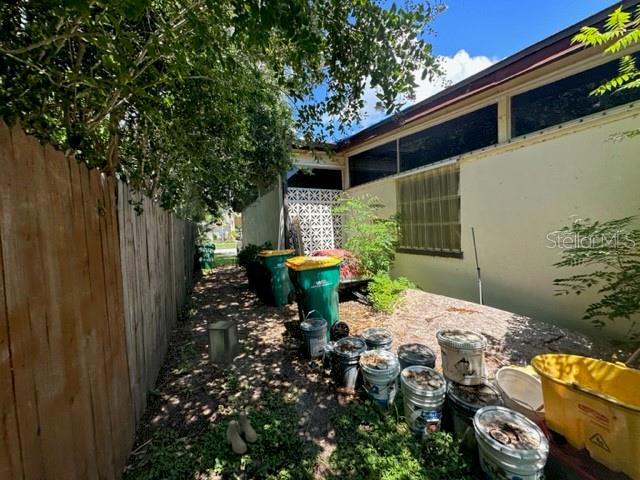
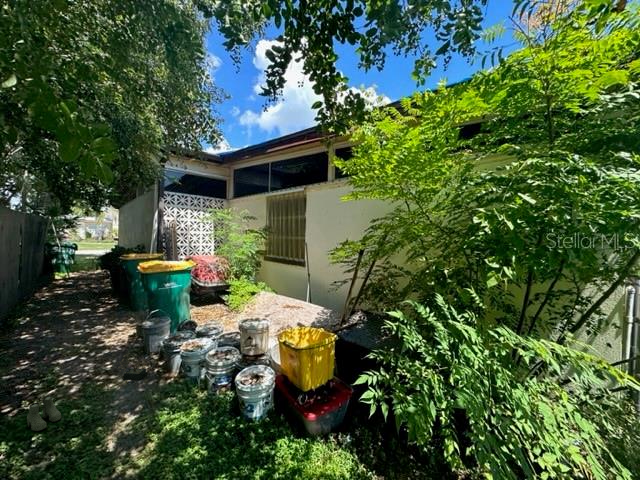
storage box: present [207,321,240,364] -> none [28,323,72,368]
decorative plant: none [292,360,323,394] -> present [118,353,149,380]

